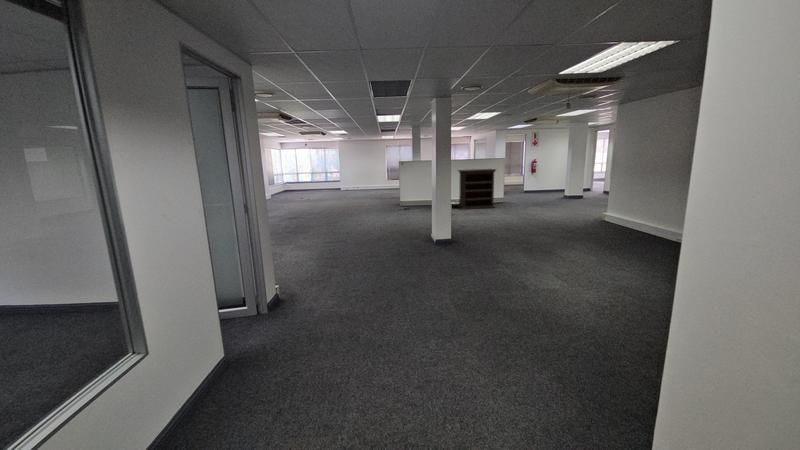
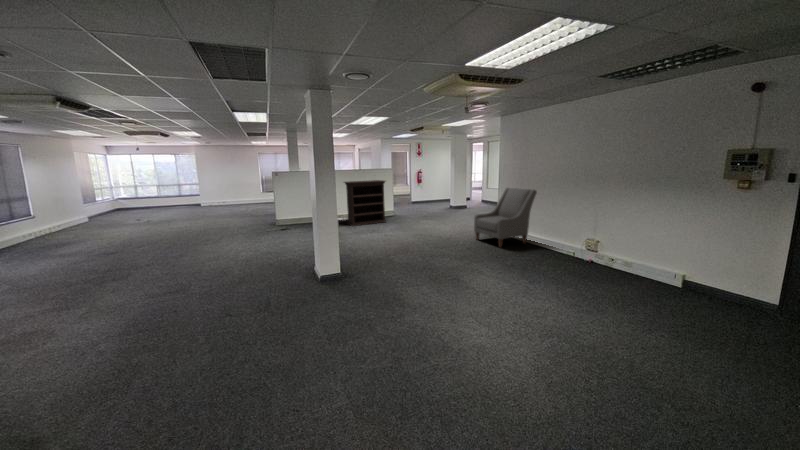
chair: none [580,176,653,233] -> present [474,188,537,248]

